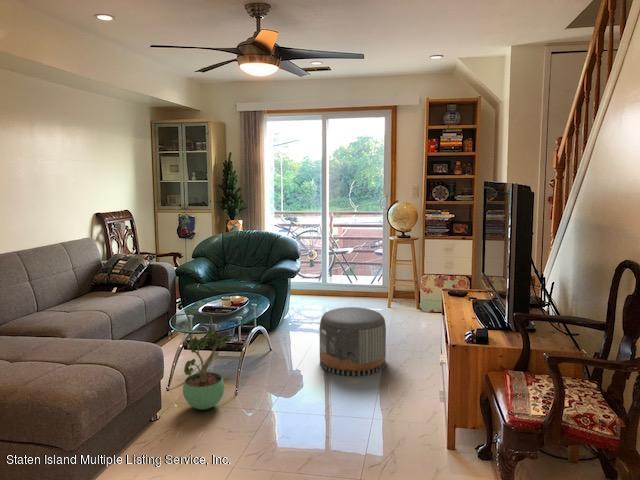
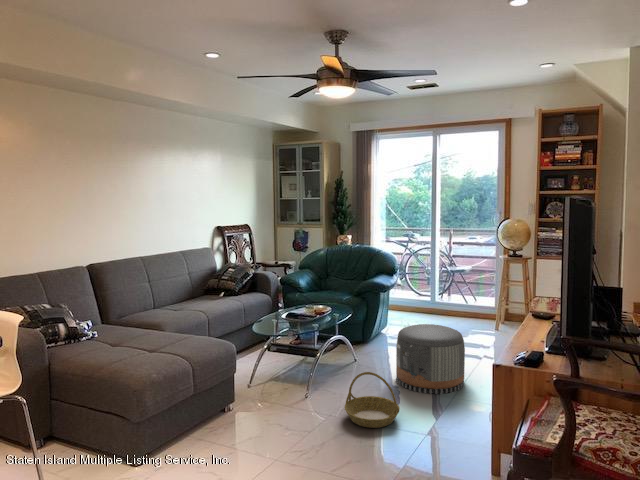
potted plant: present [183,329,230,410] -> none [255,333,300,406]
basket: none [285,362,342,418] -> present [345,372,400,428]

